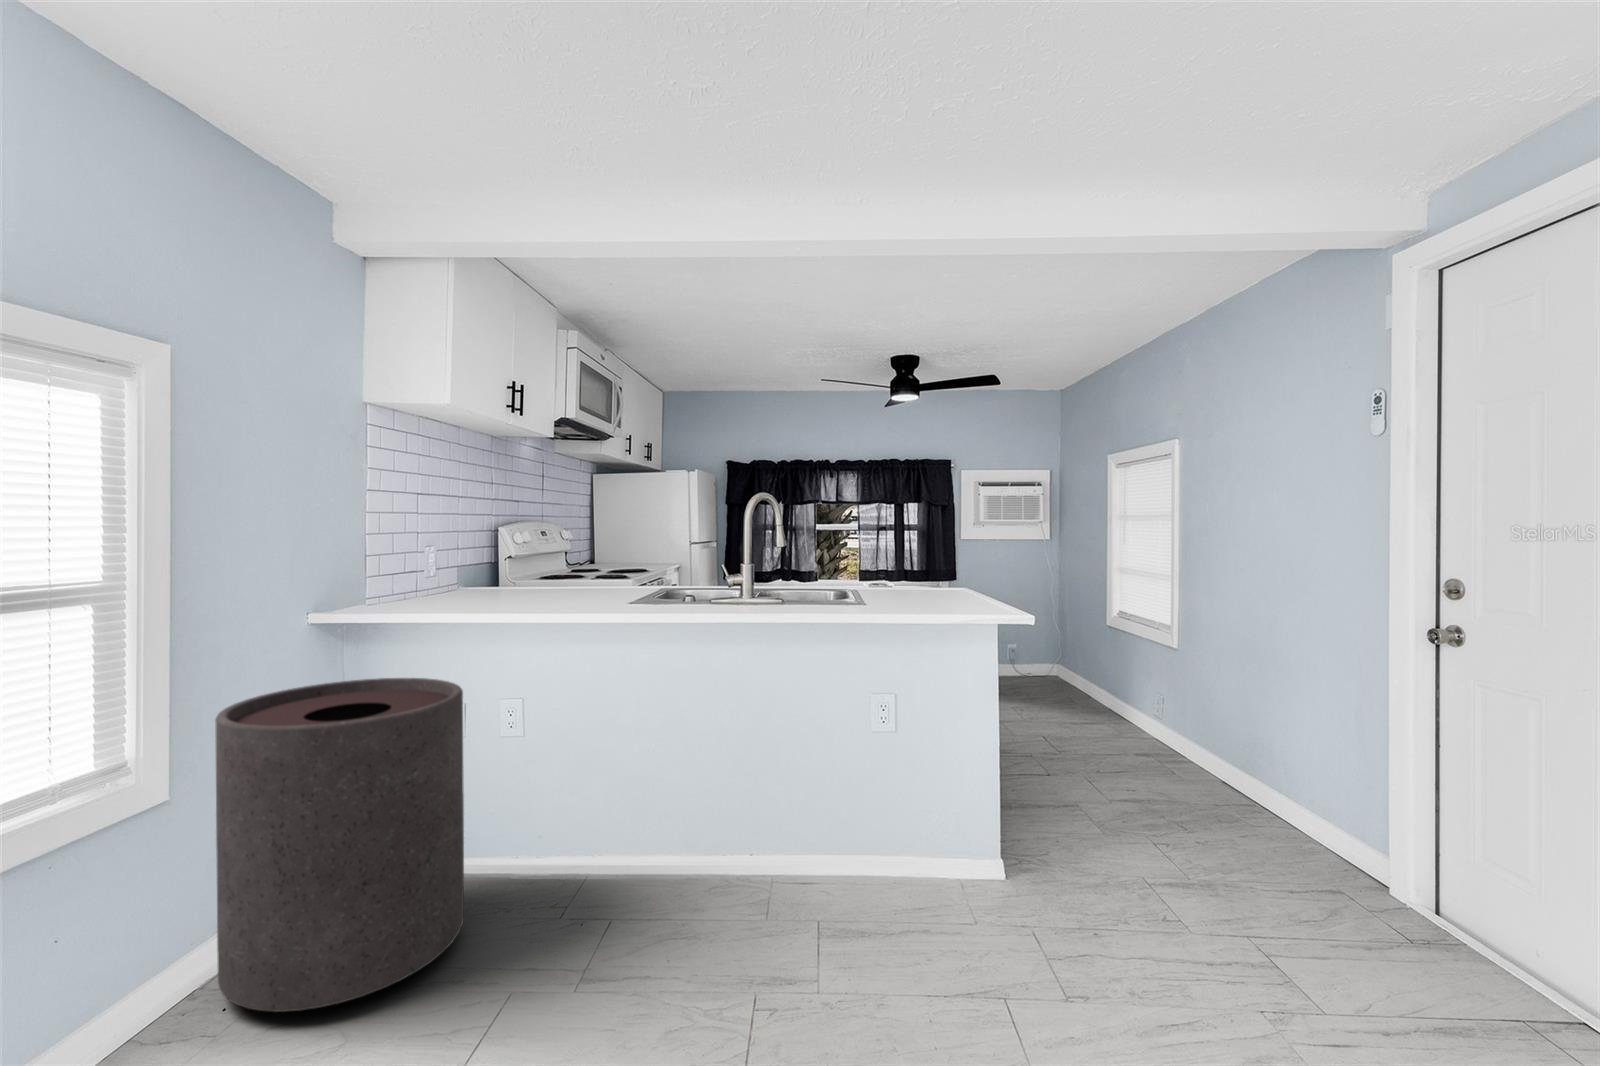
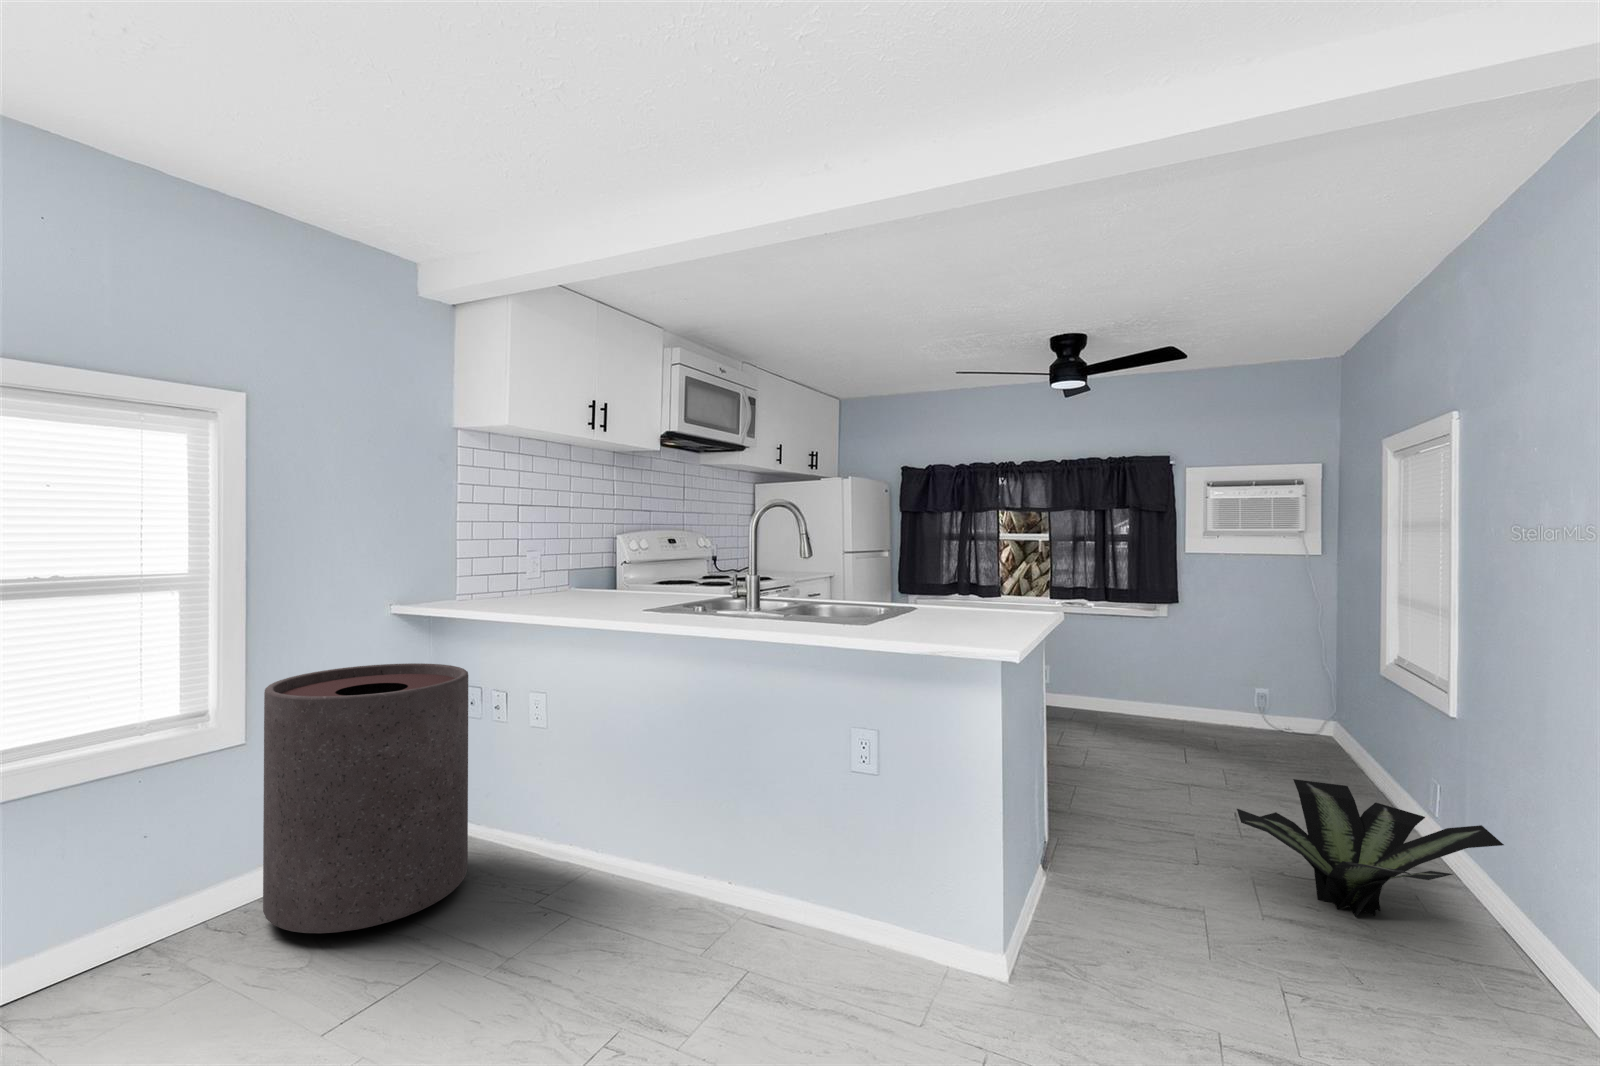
potted plant: none [1085,704,1246,793] -> present [1237,779,1504,917]

